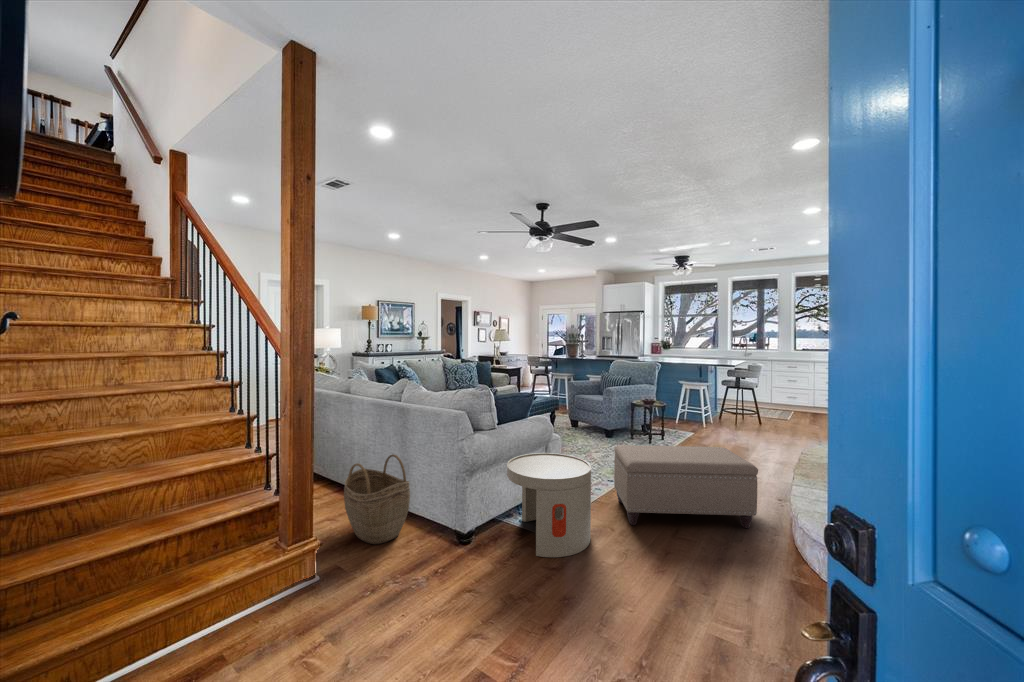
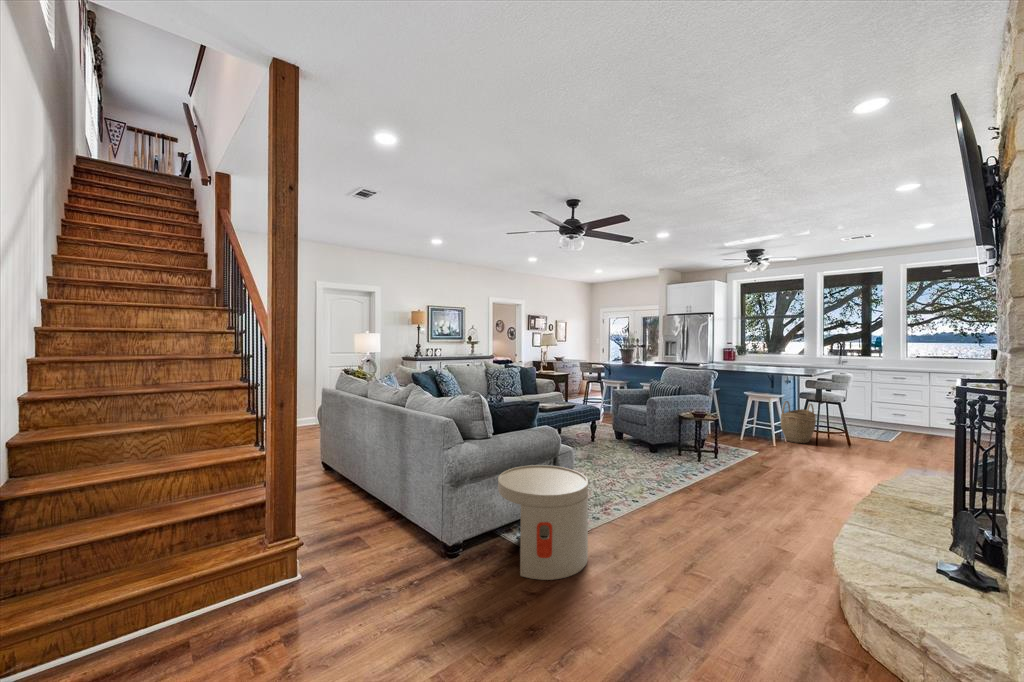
ottoman: present [614,445,758,528] -> none [631,461,792,567]
woven basket: present [344,455,410,544] -> present [780,401,816,443]

